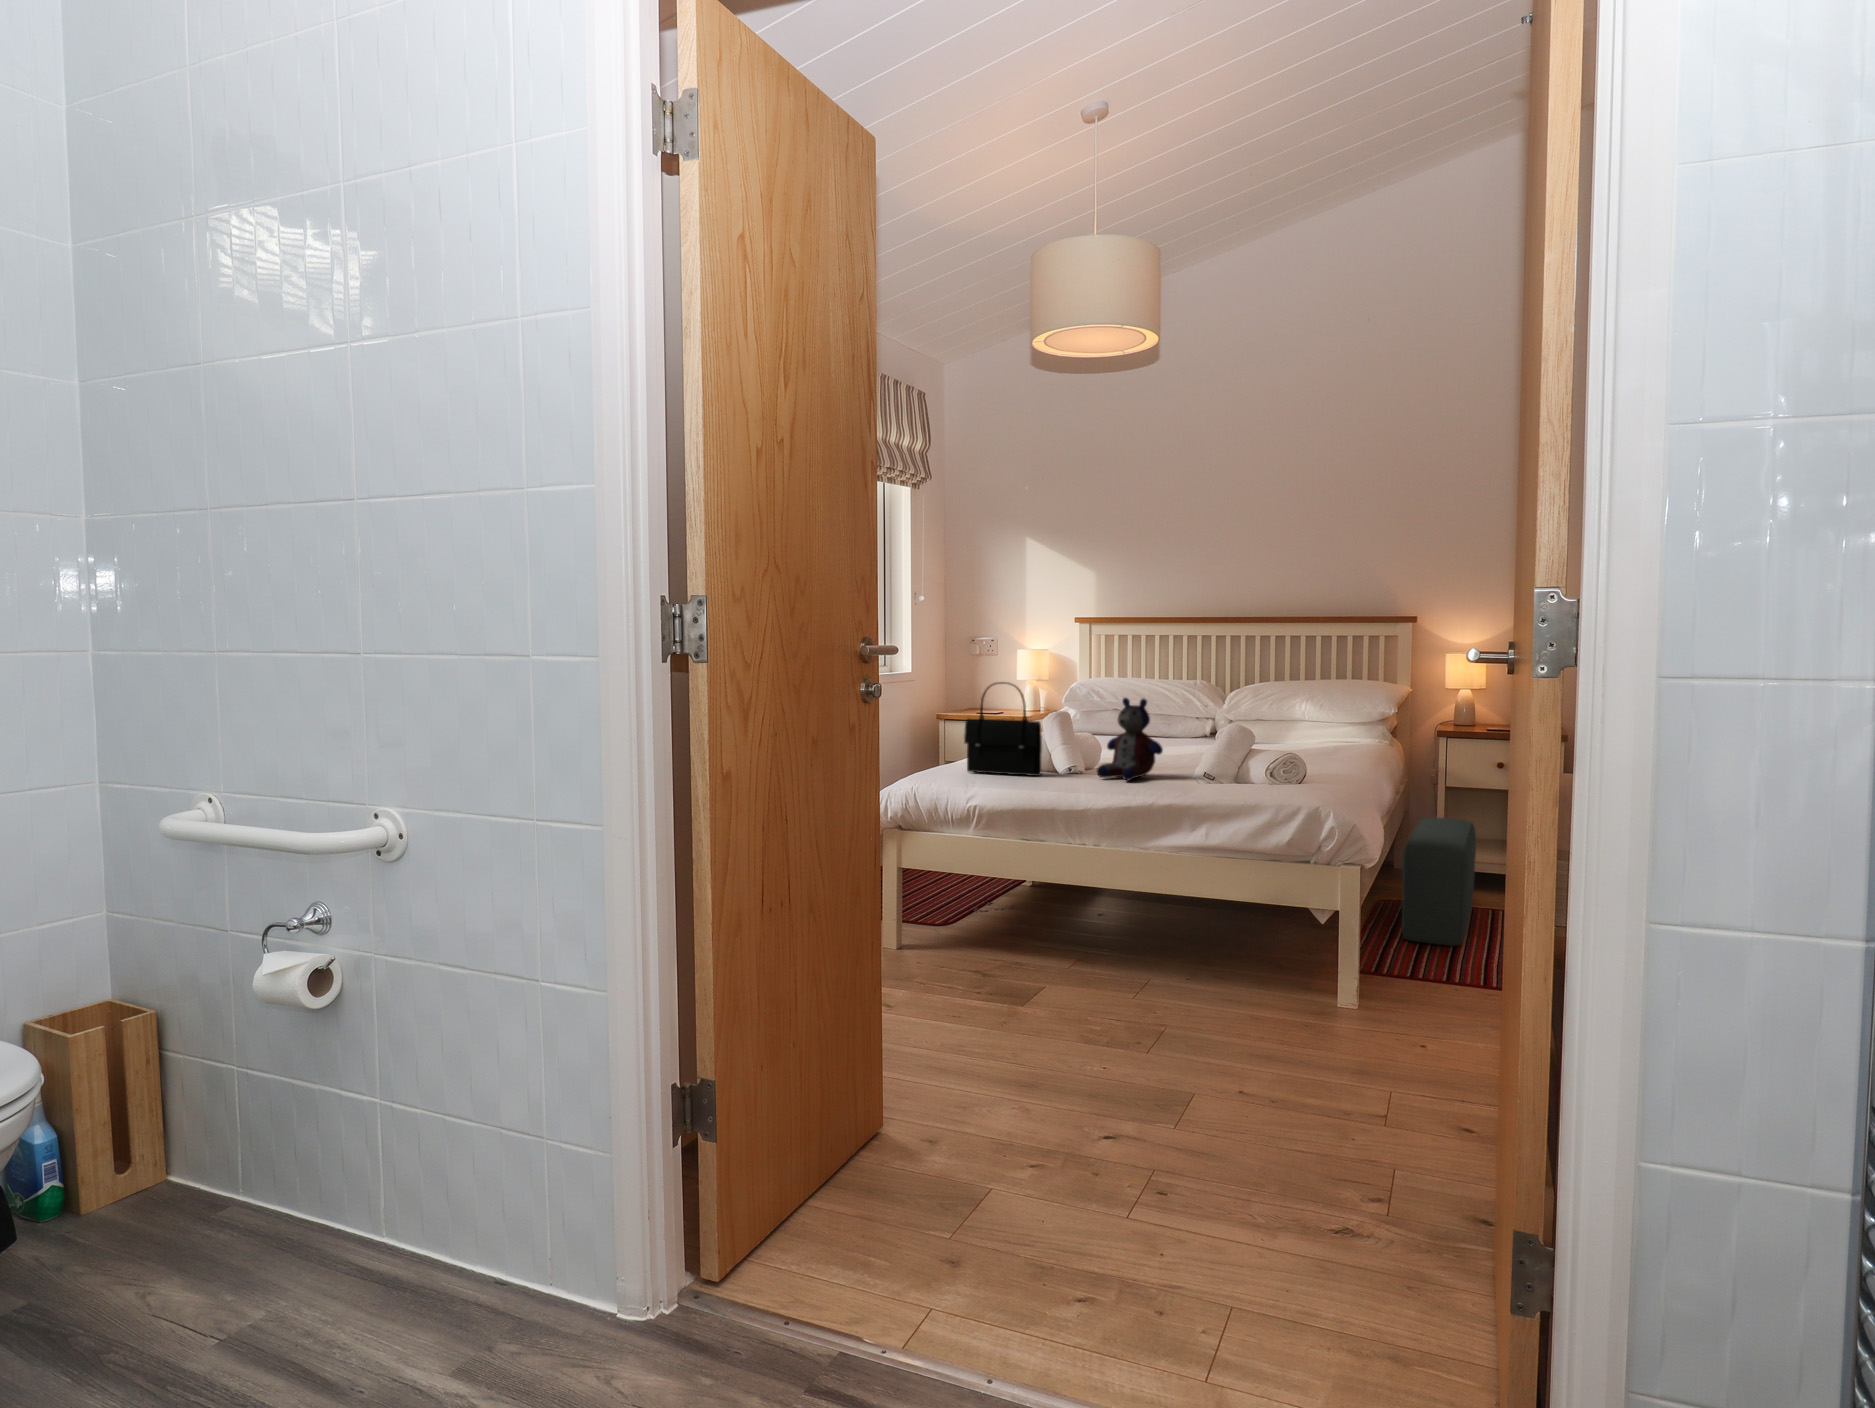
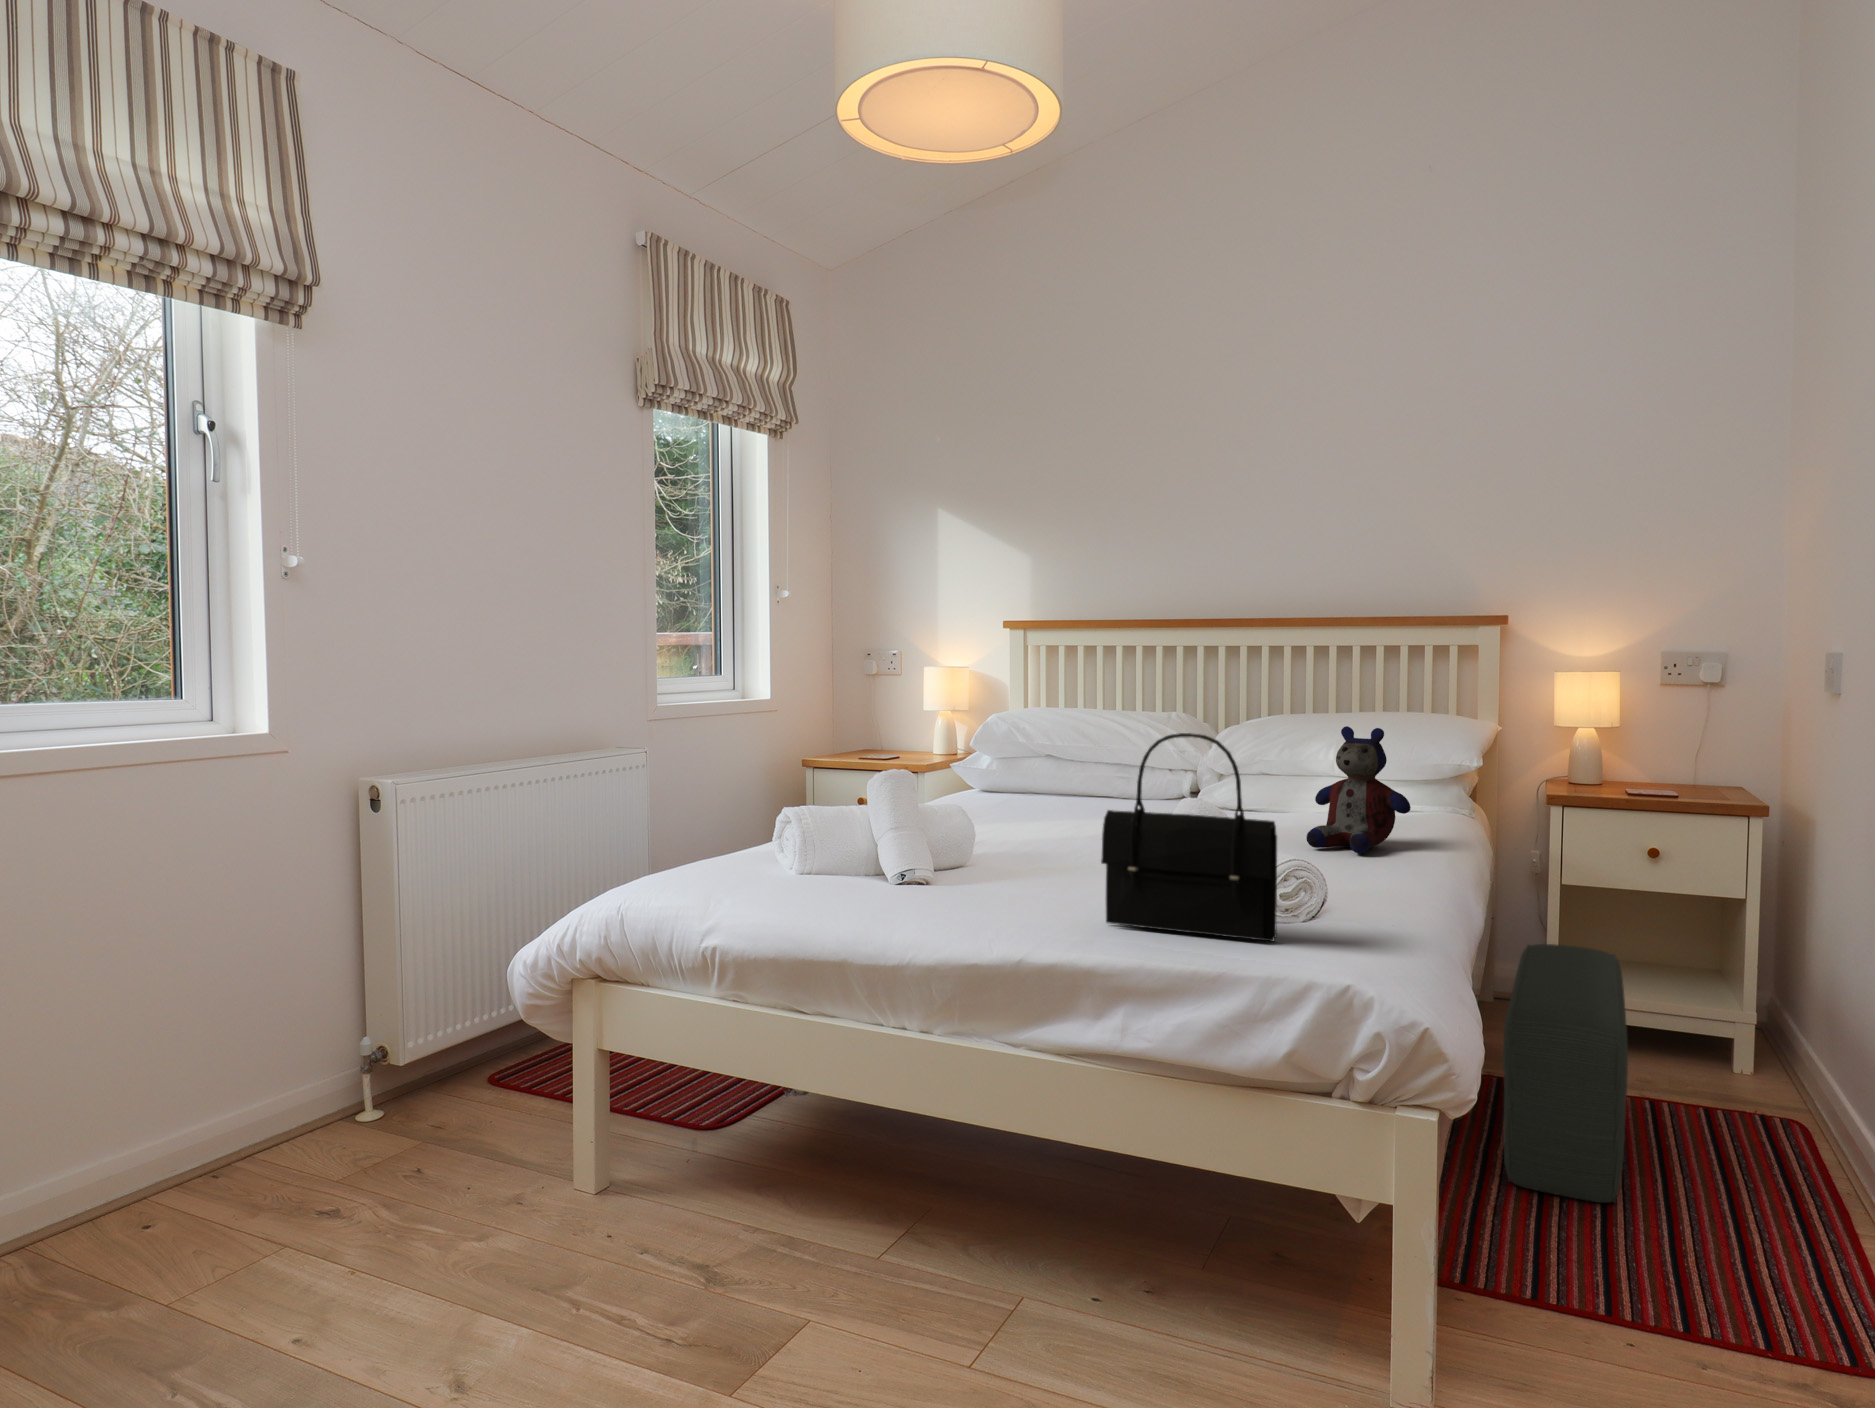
handbag: present [964,682,1042,776] -> present [1101,733,1277,941]
stuffed bear: present [1097,698,1163,781] -> present [1307,726,1411,853]

